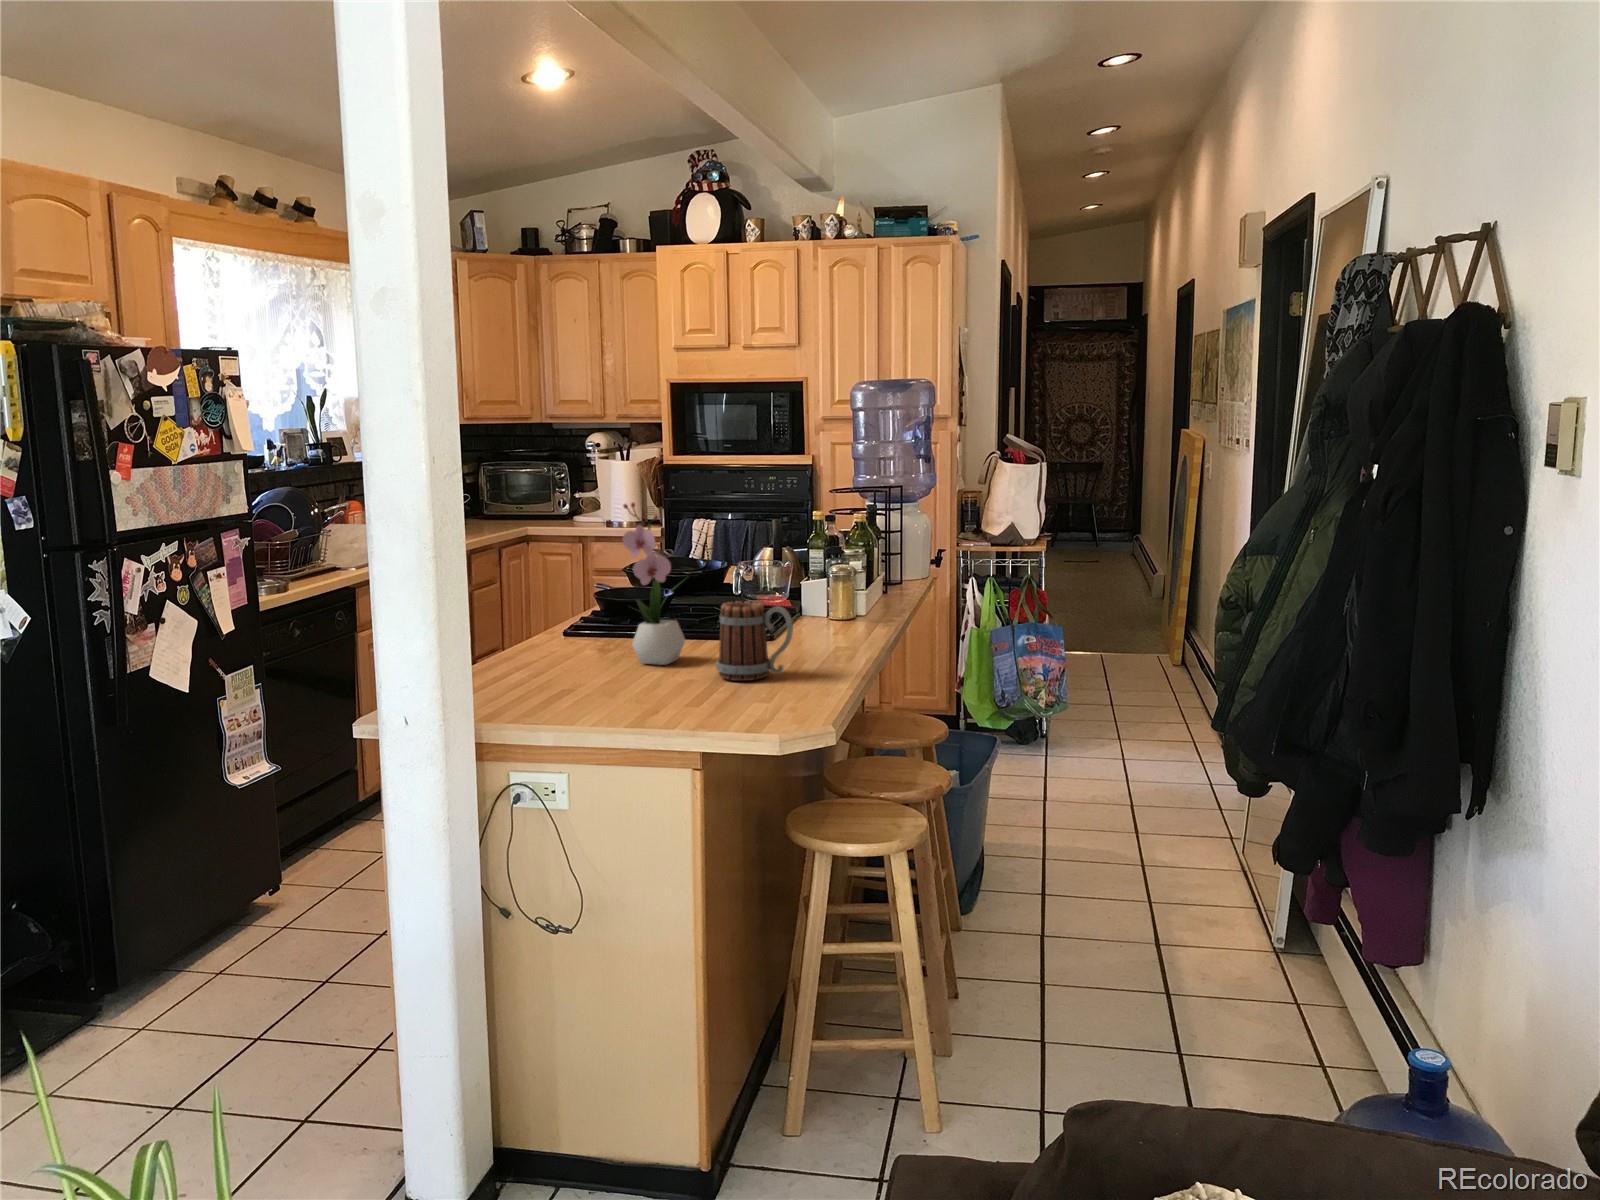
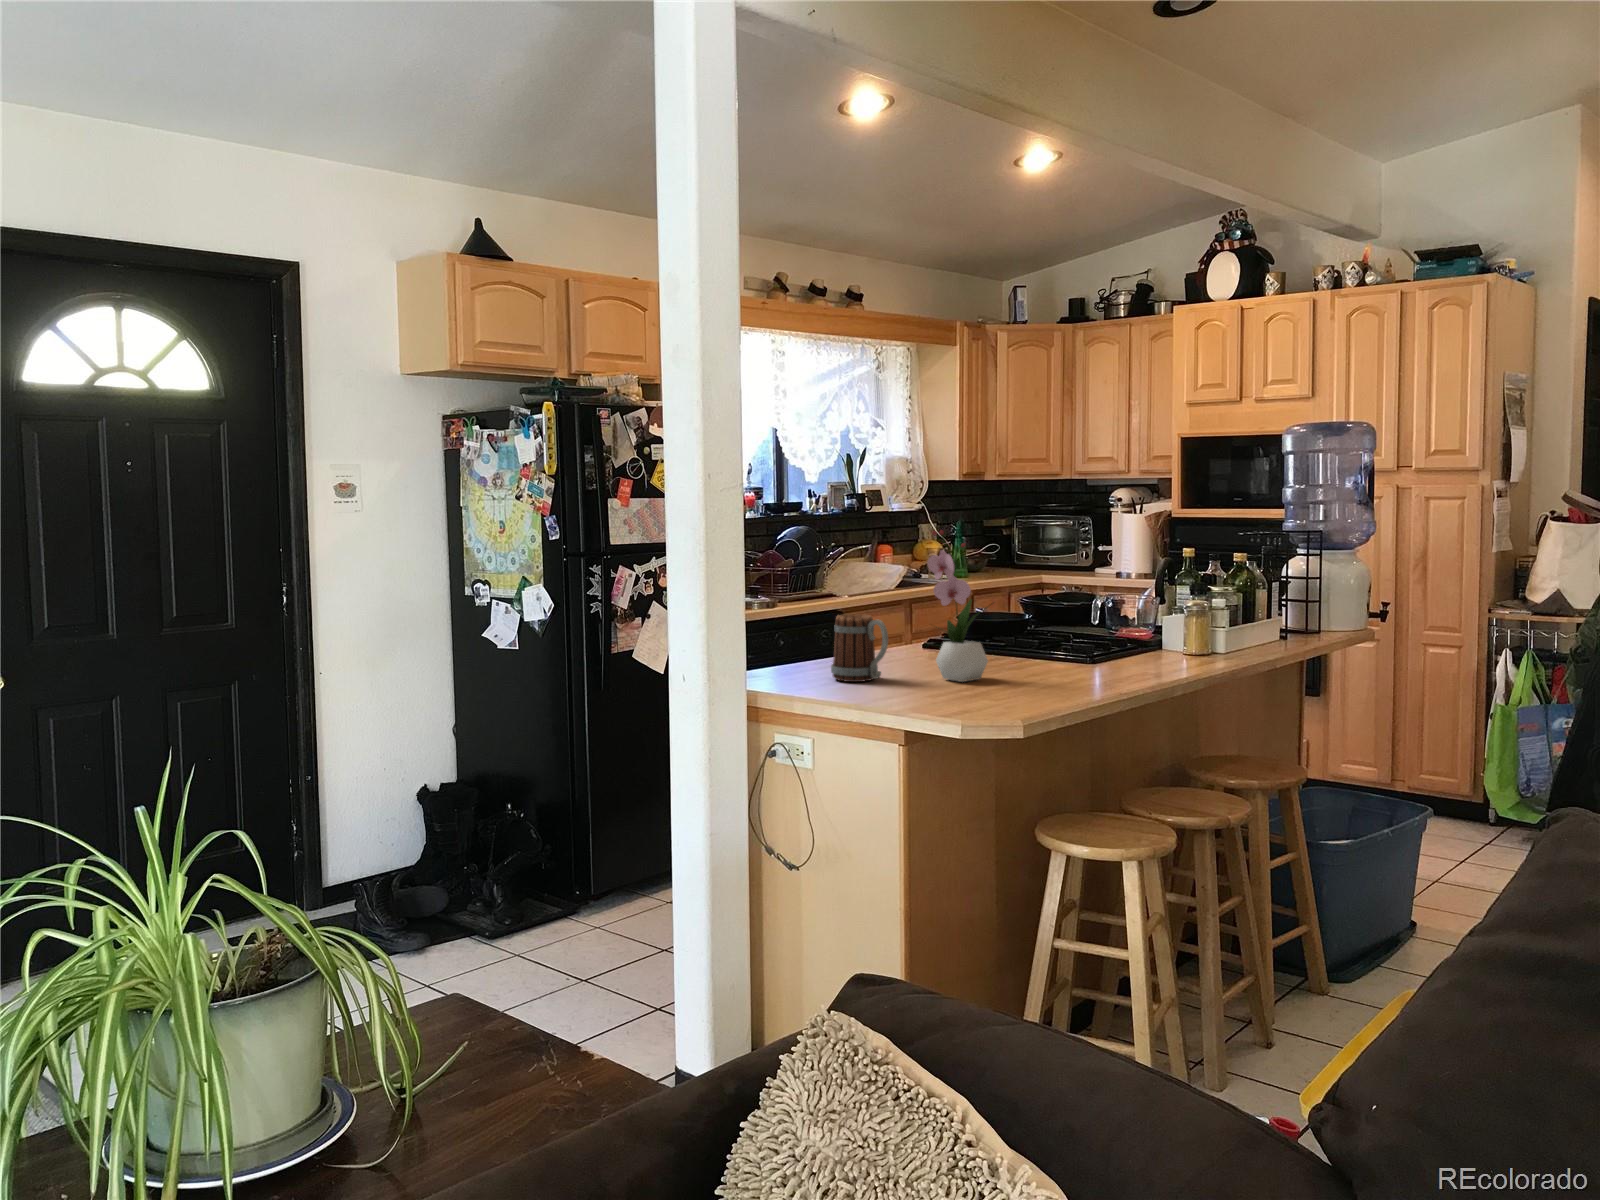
mug: present [717,601,793,681] -> present [831,614,888,682]

